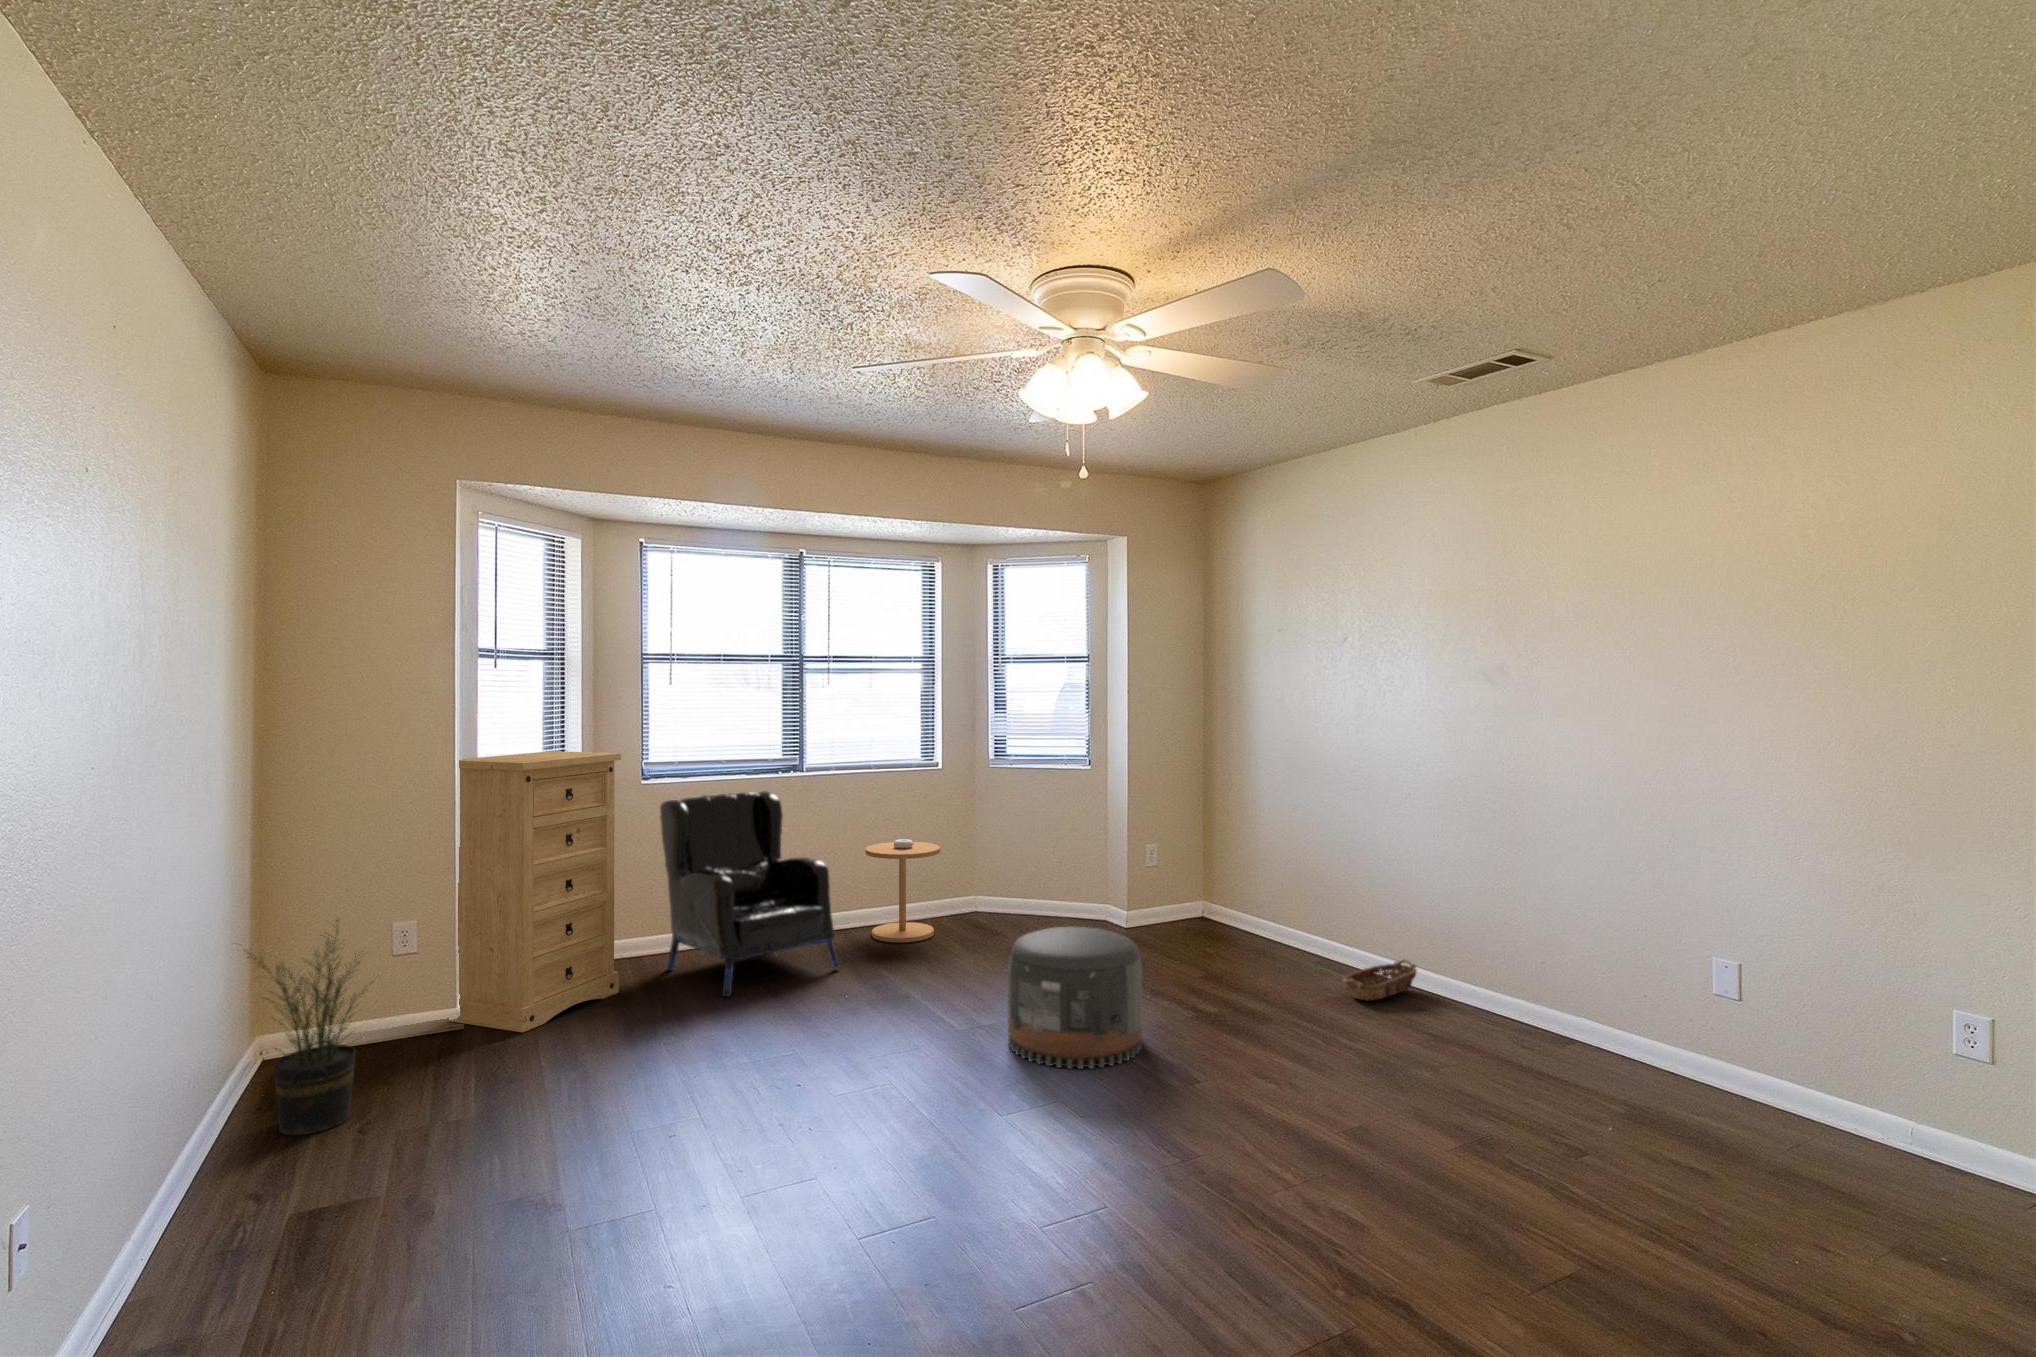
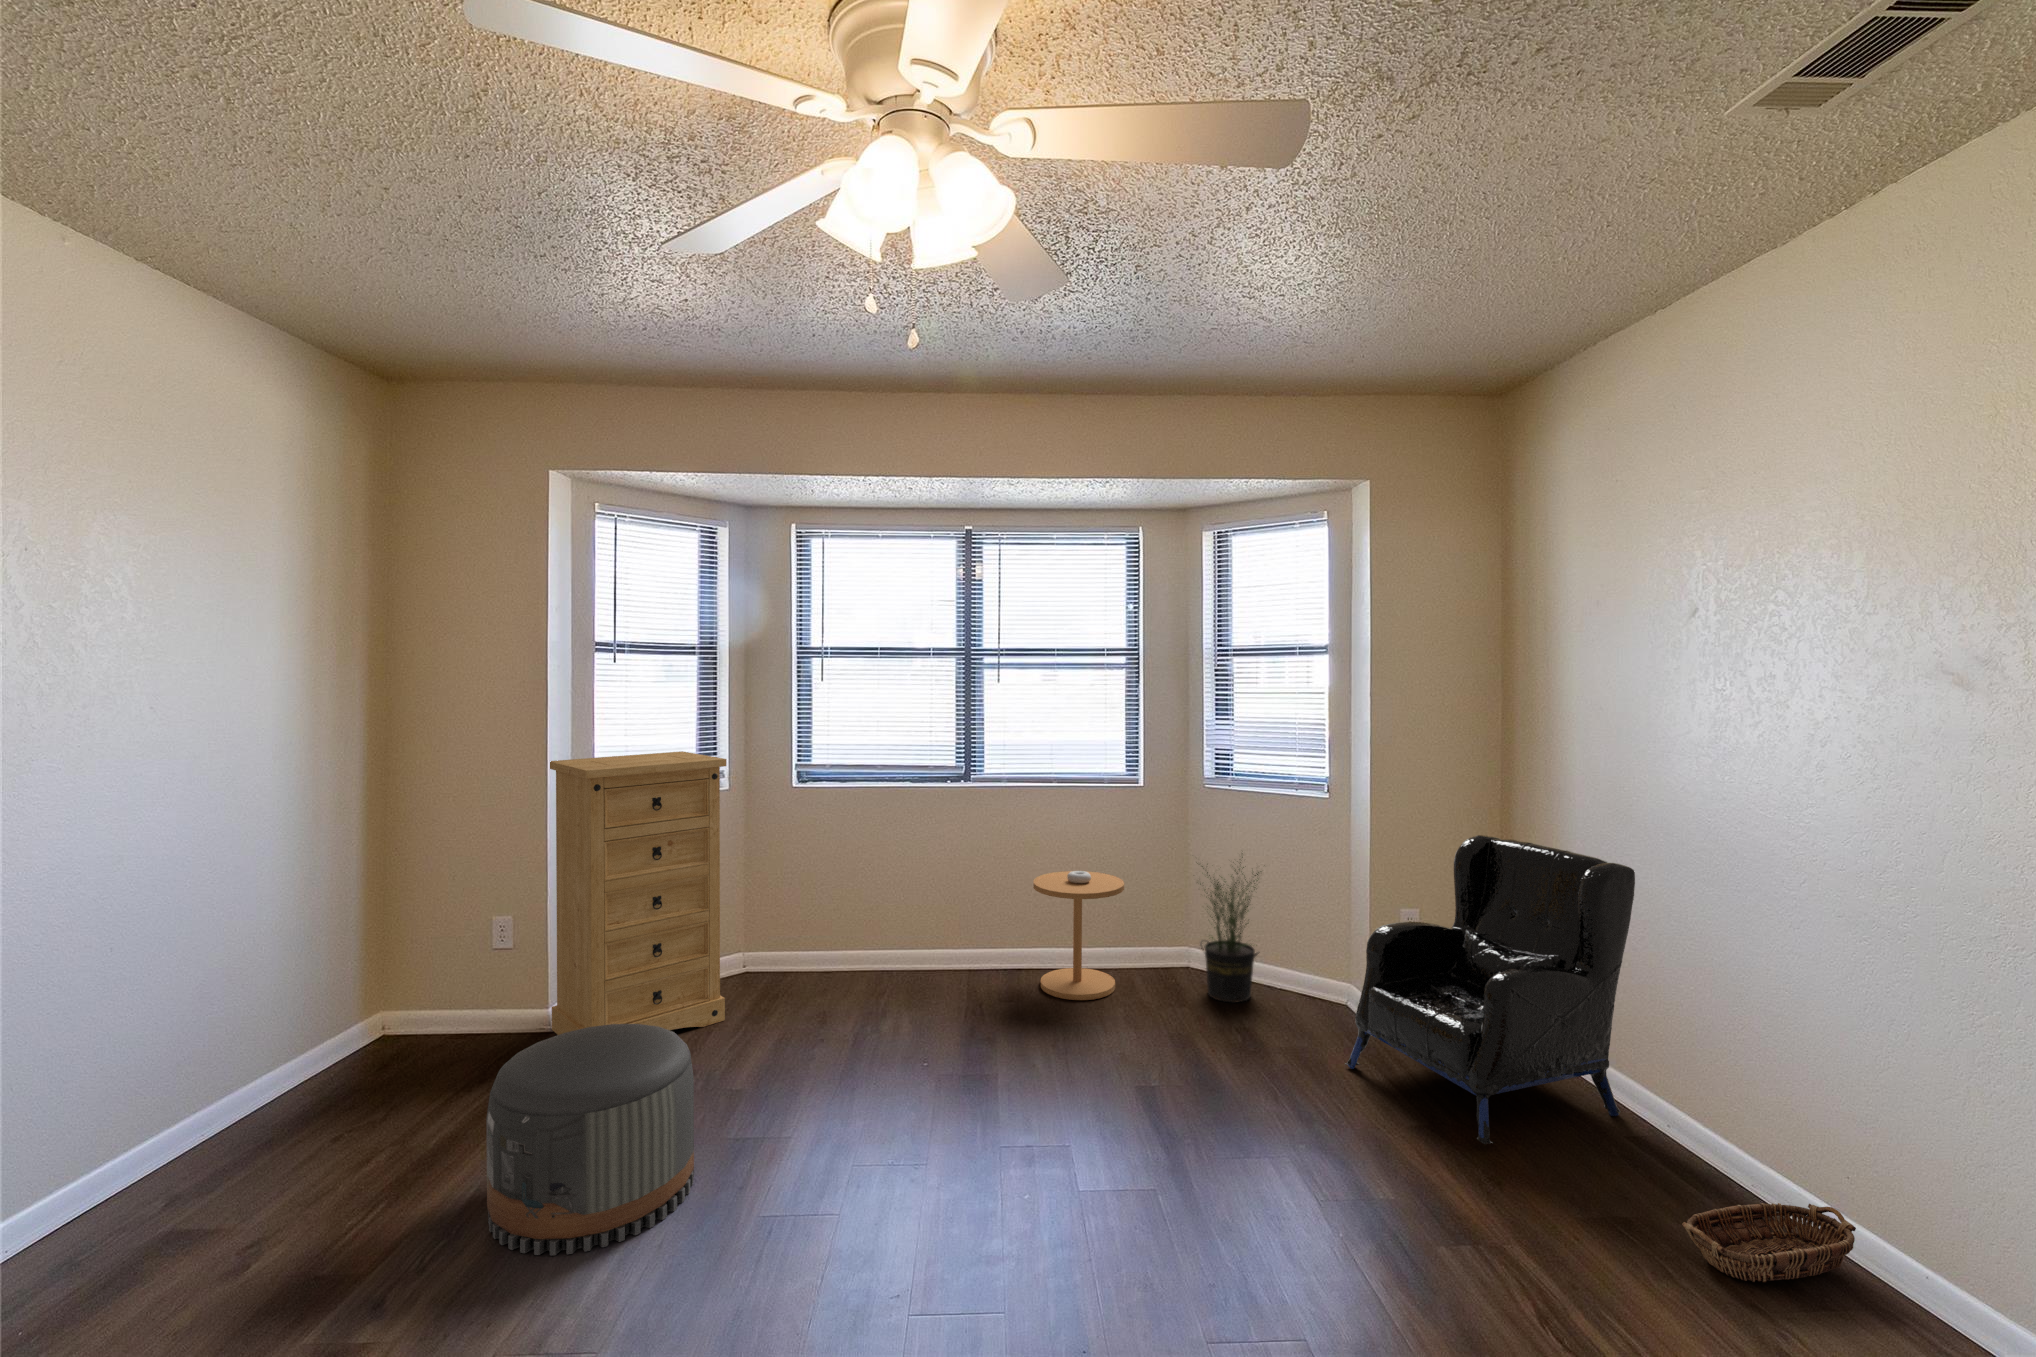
armchair: present [660,791,840,996] -> present [1345,835,1635,1144]
potted plant: present [245,920,372,1135] -> present [1200,857,1262,1002]
pouf: present [1008,927,1142,1069] -> present [486,1024,694,1255]

